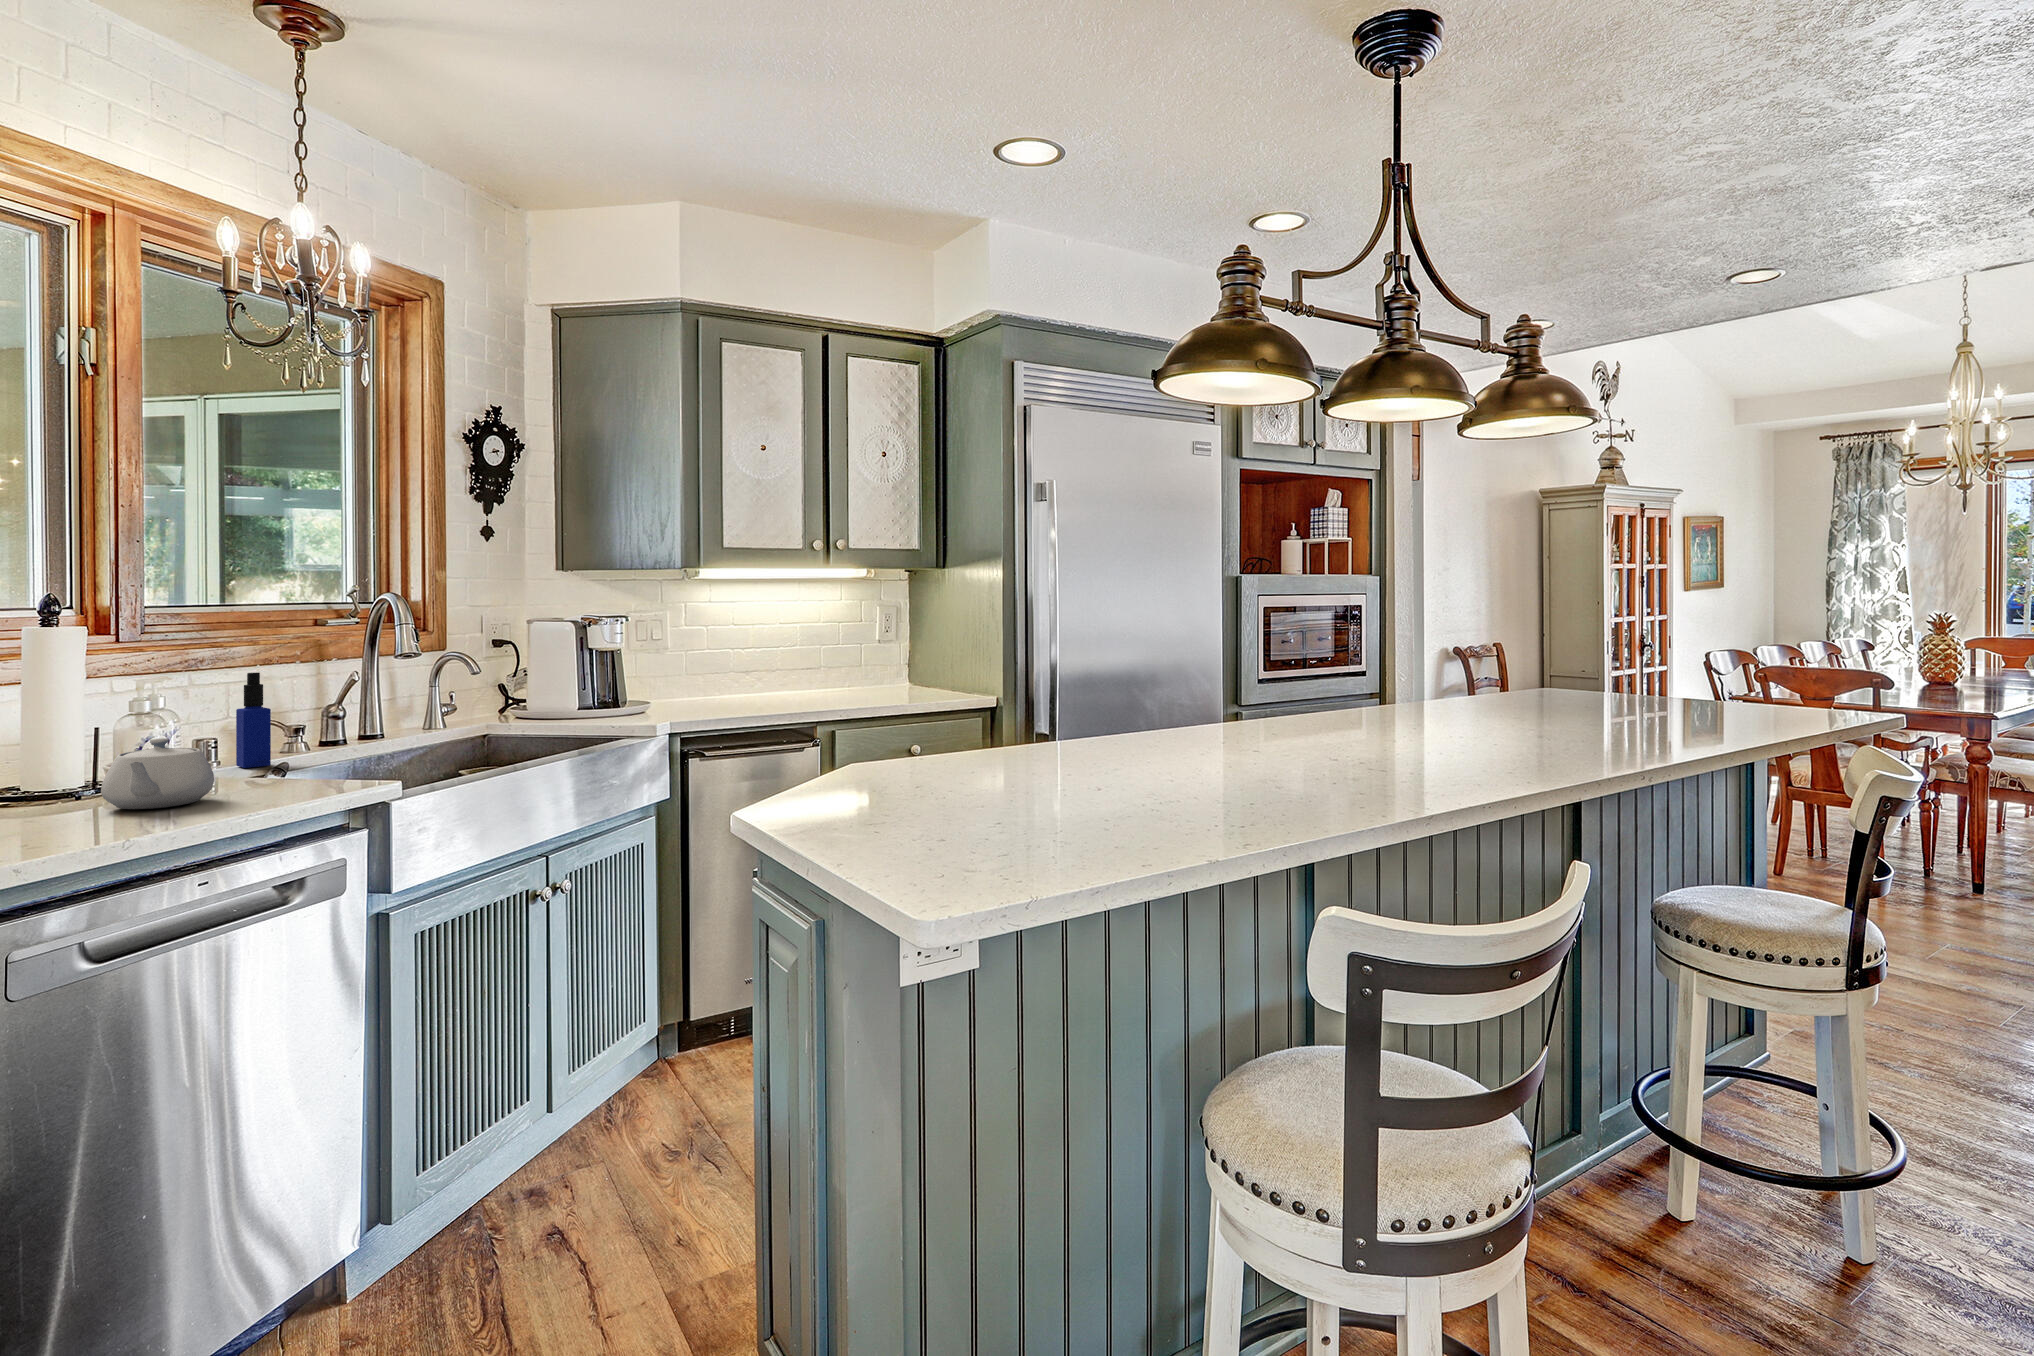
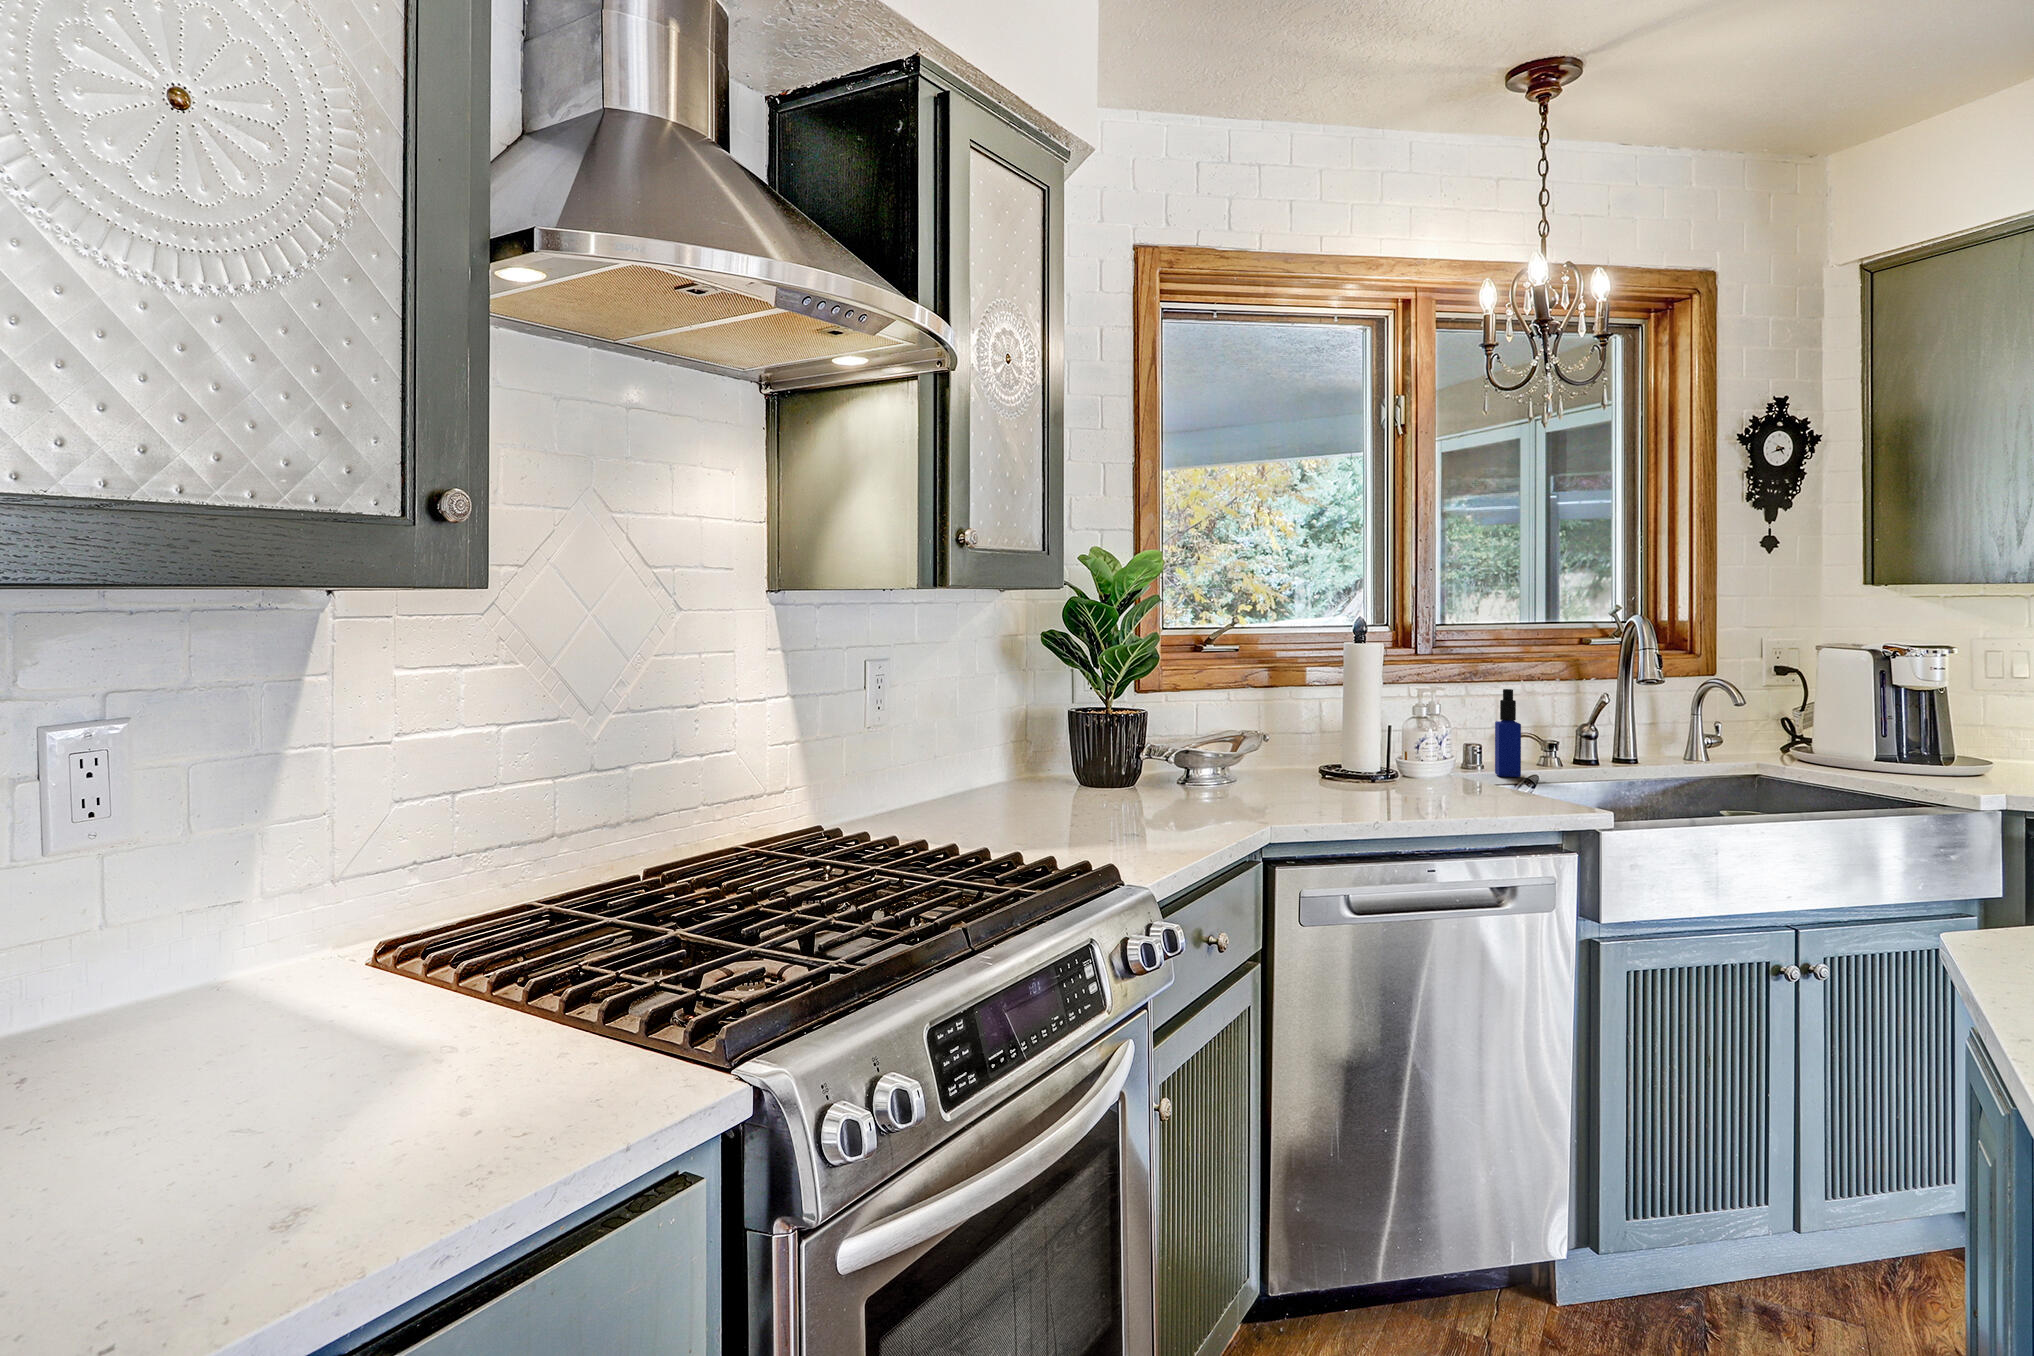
teapot: present [101,738,214,809] -> none [1381,740,1459,799]

